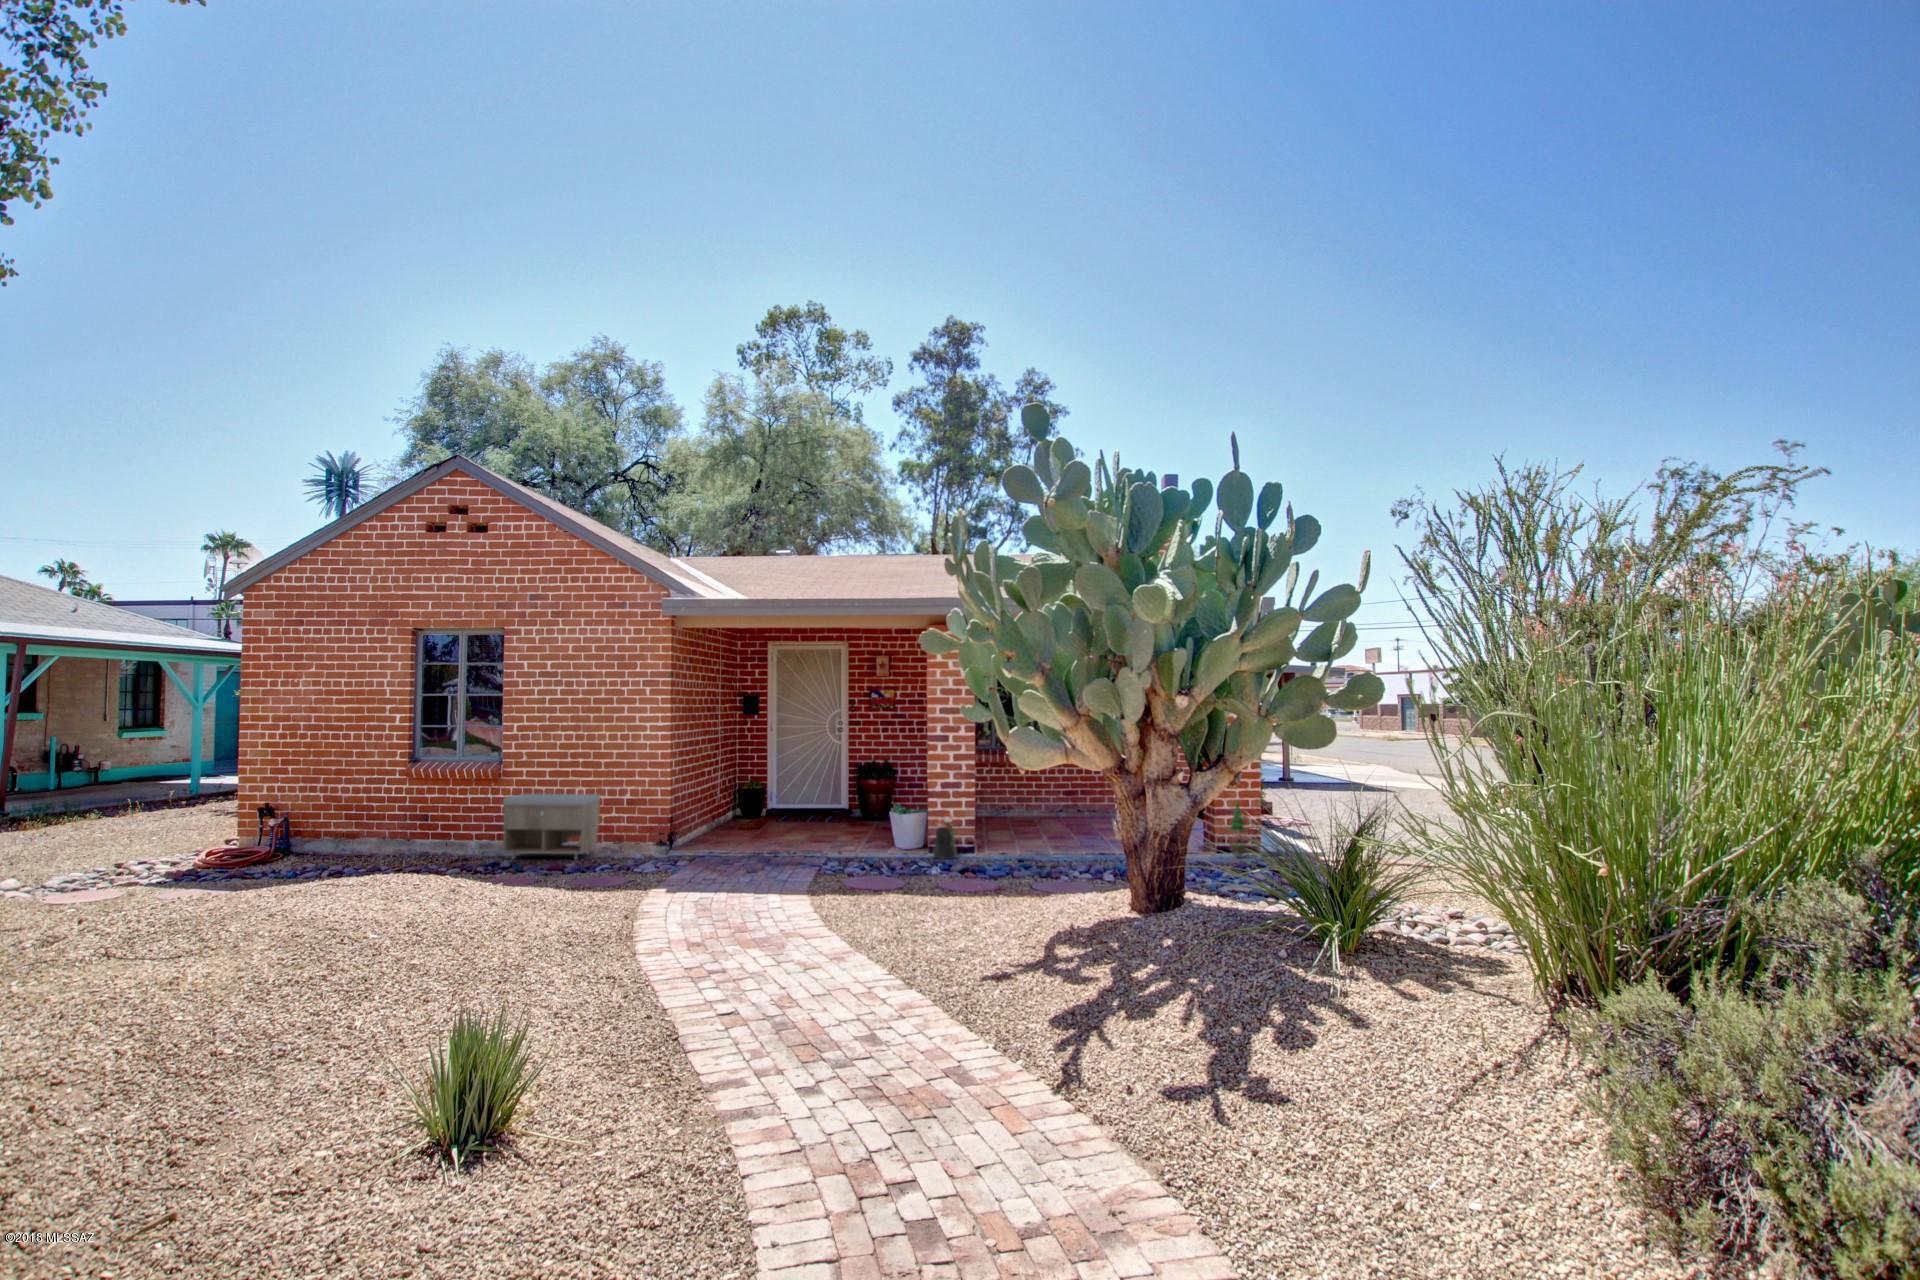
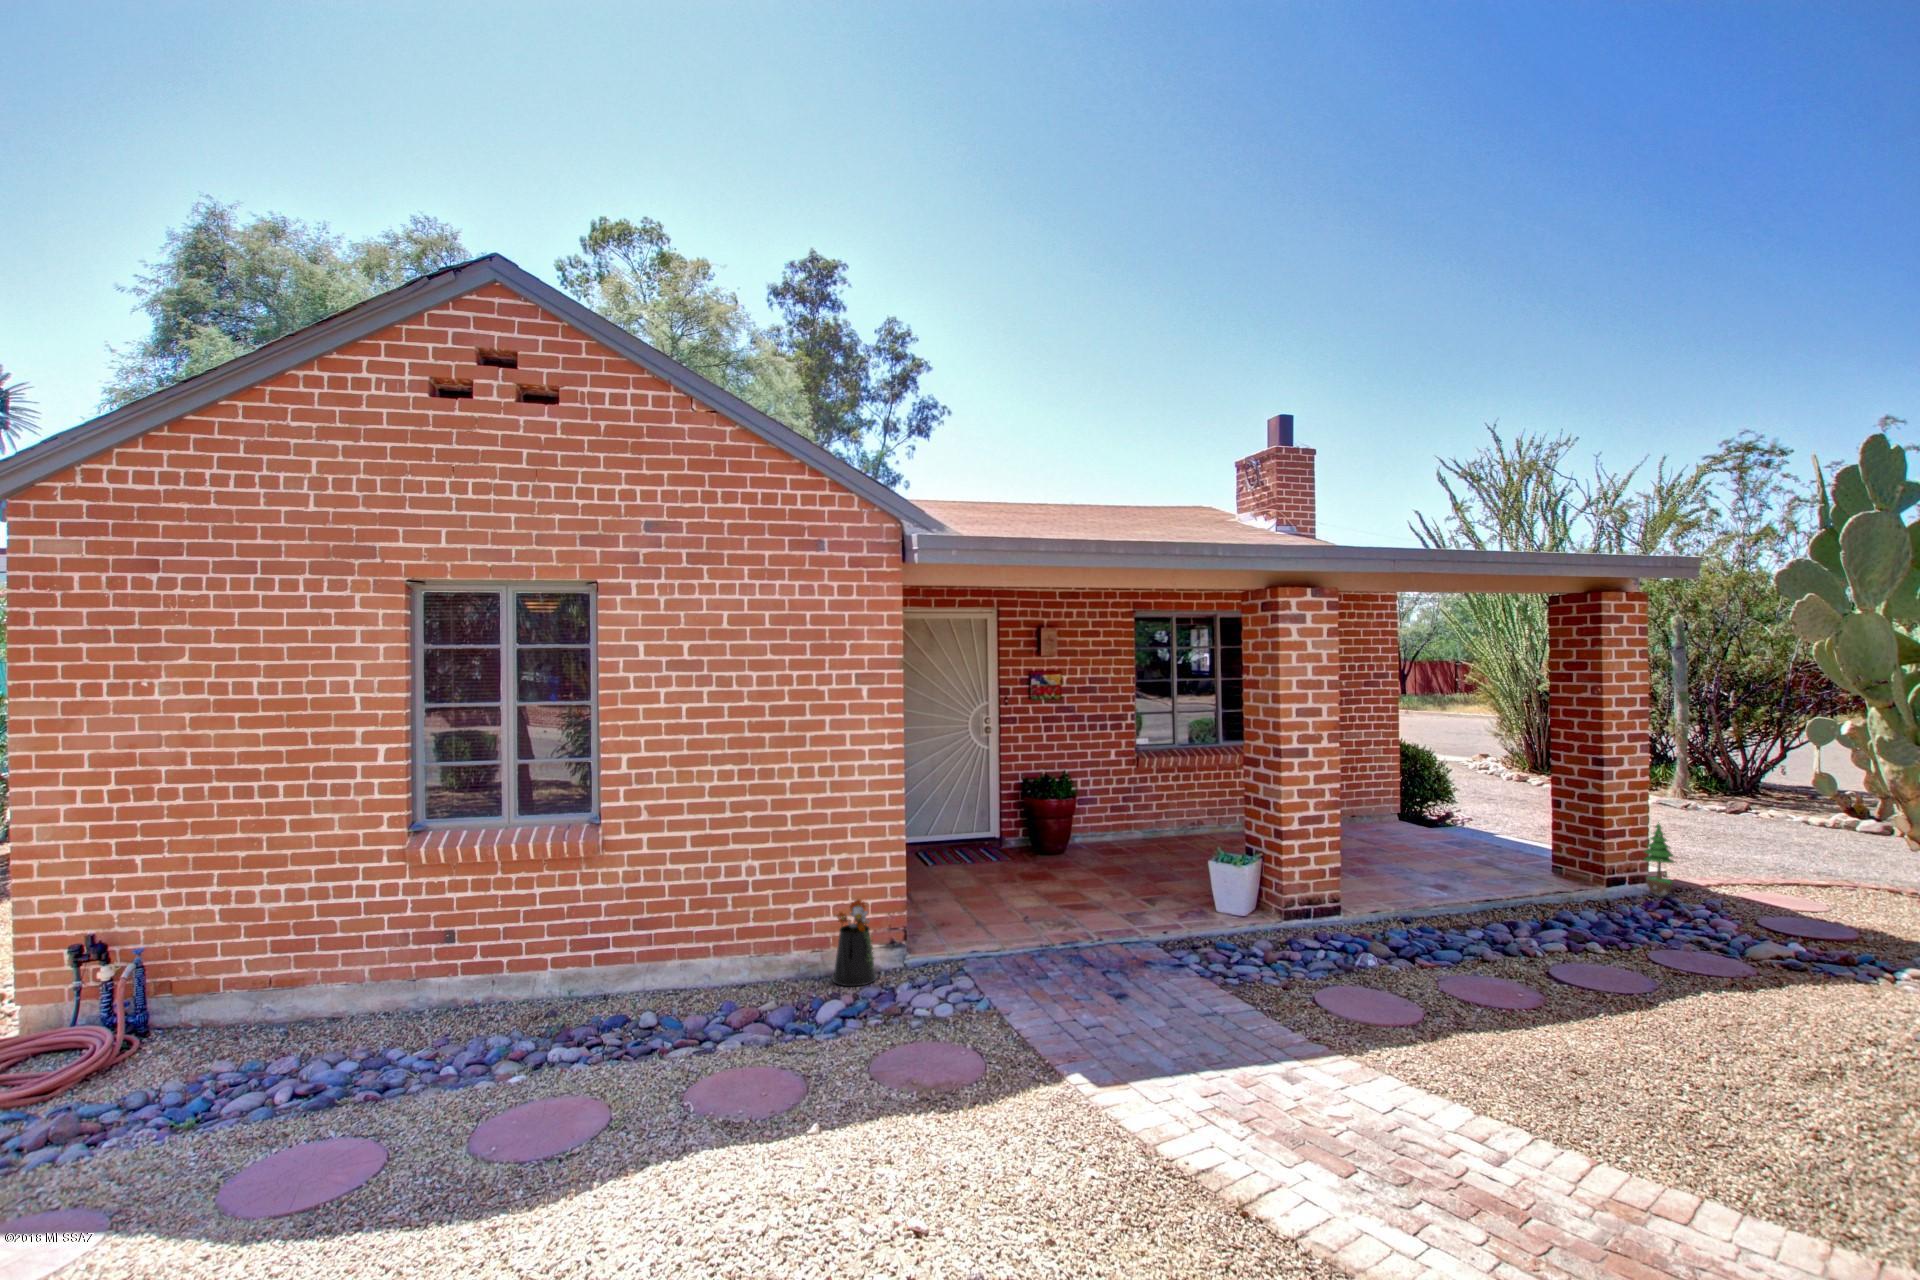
storage bench: present [503,794,600,859] -> none [639,872,791,1011]
watering can: present [933,813,957,859] -> present [832,899,876,986]

